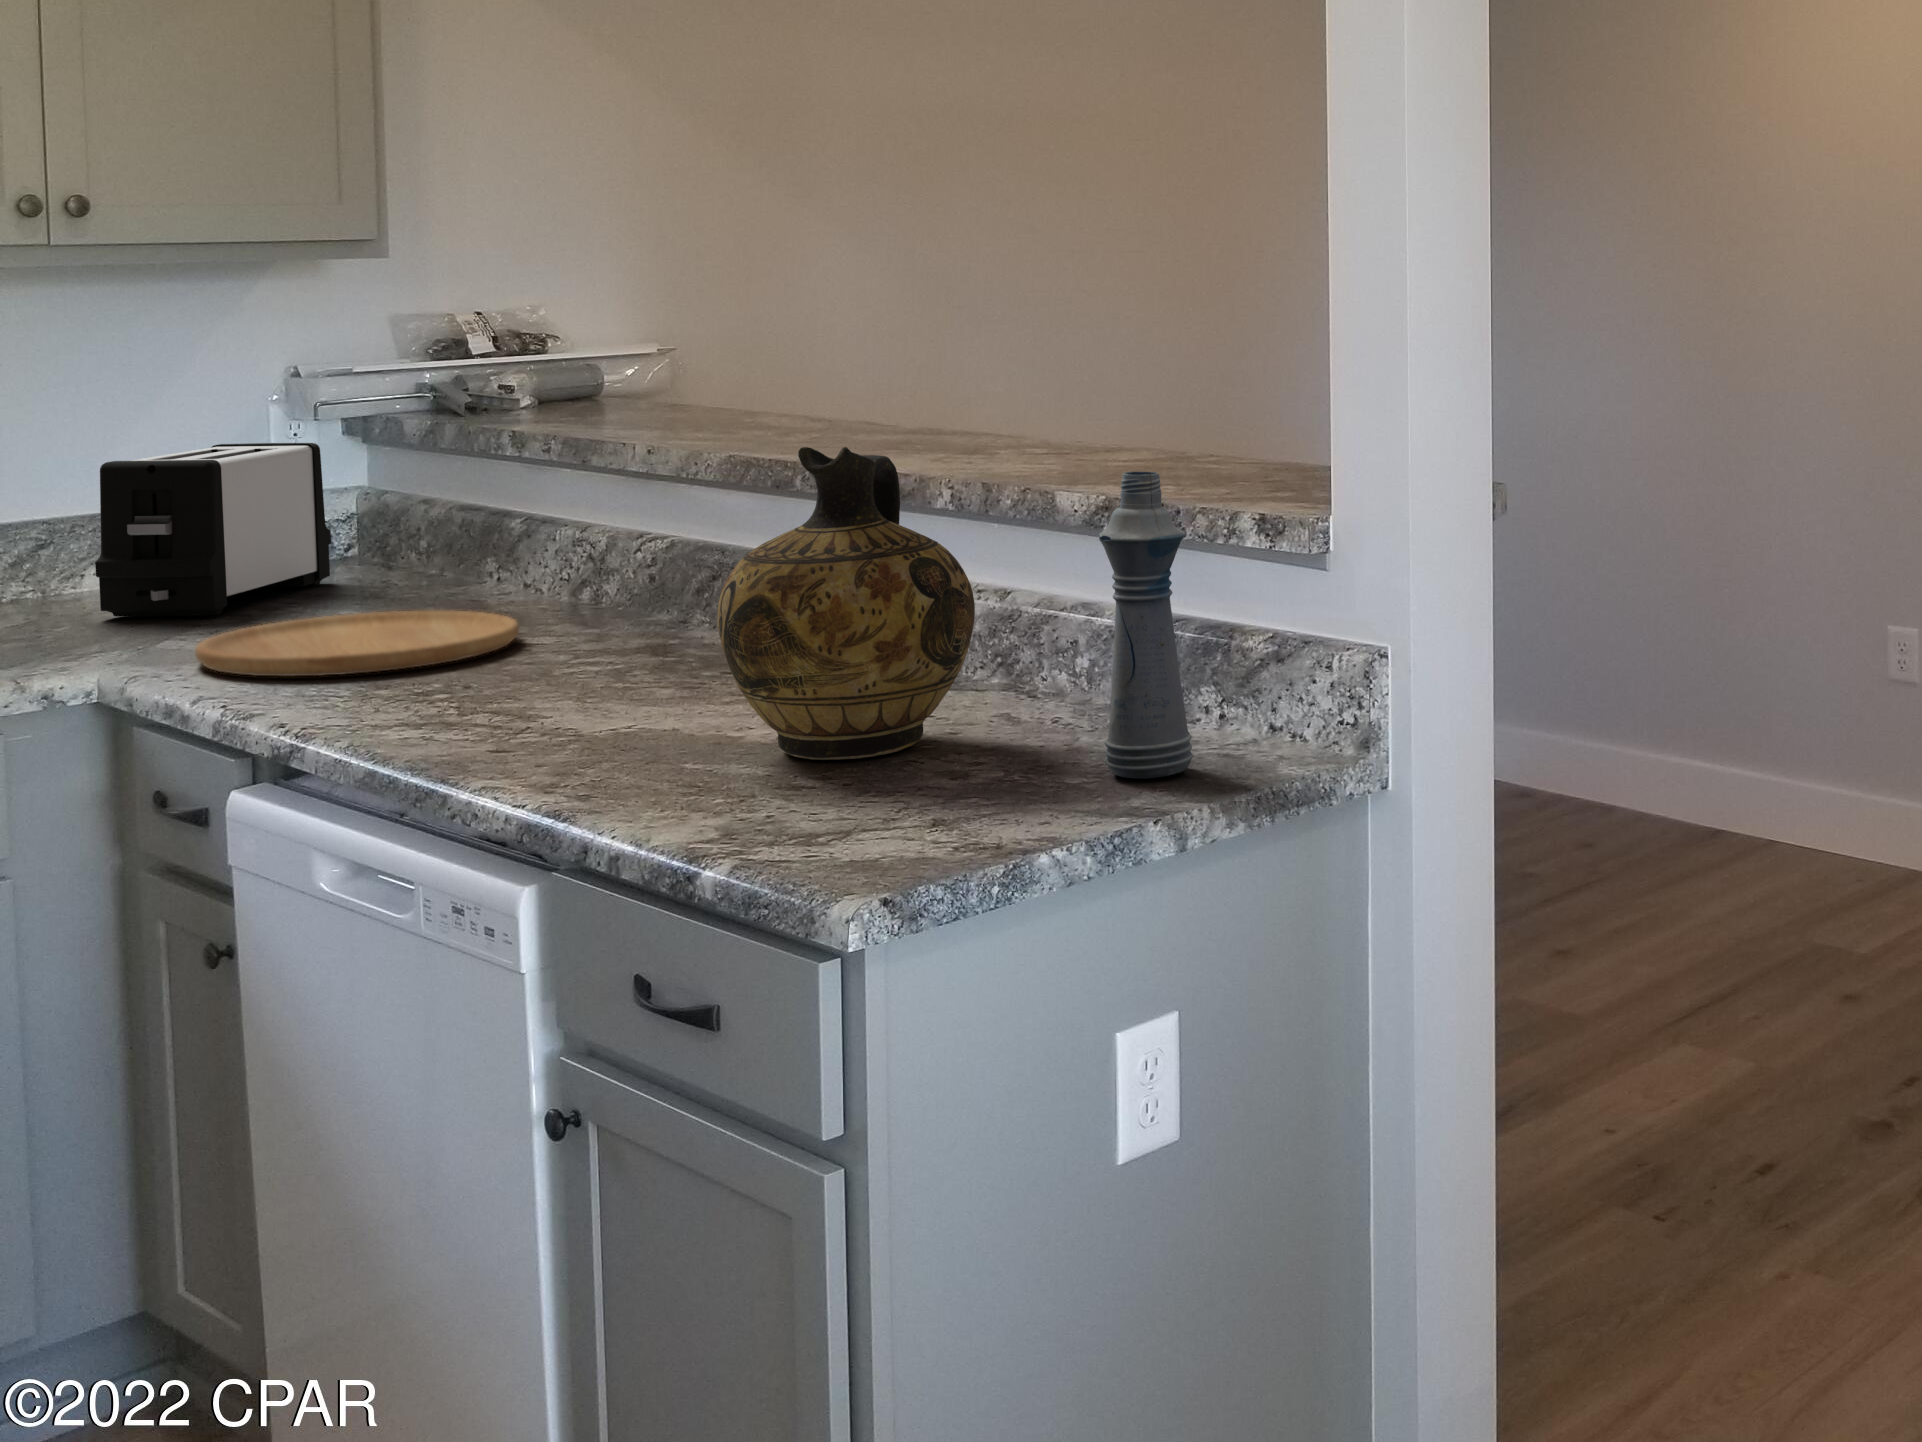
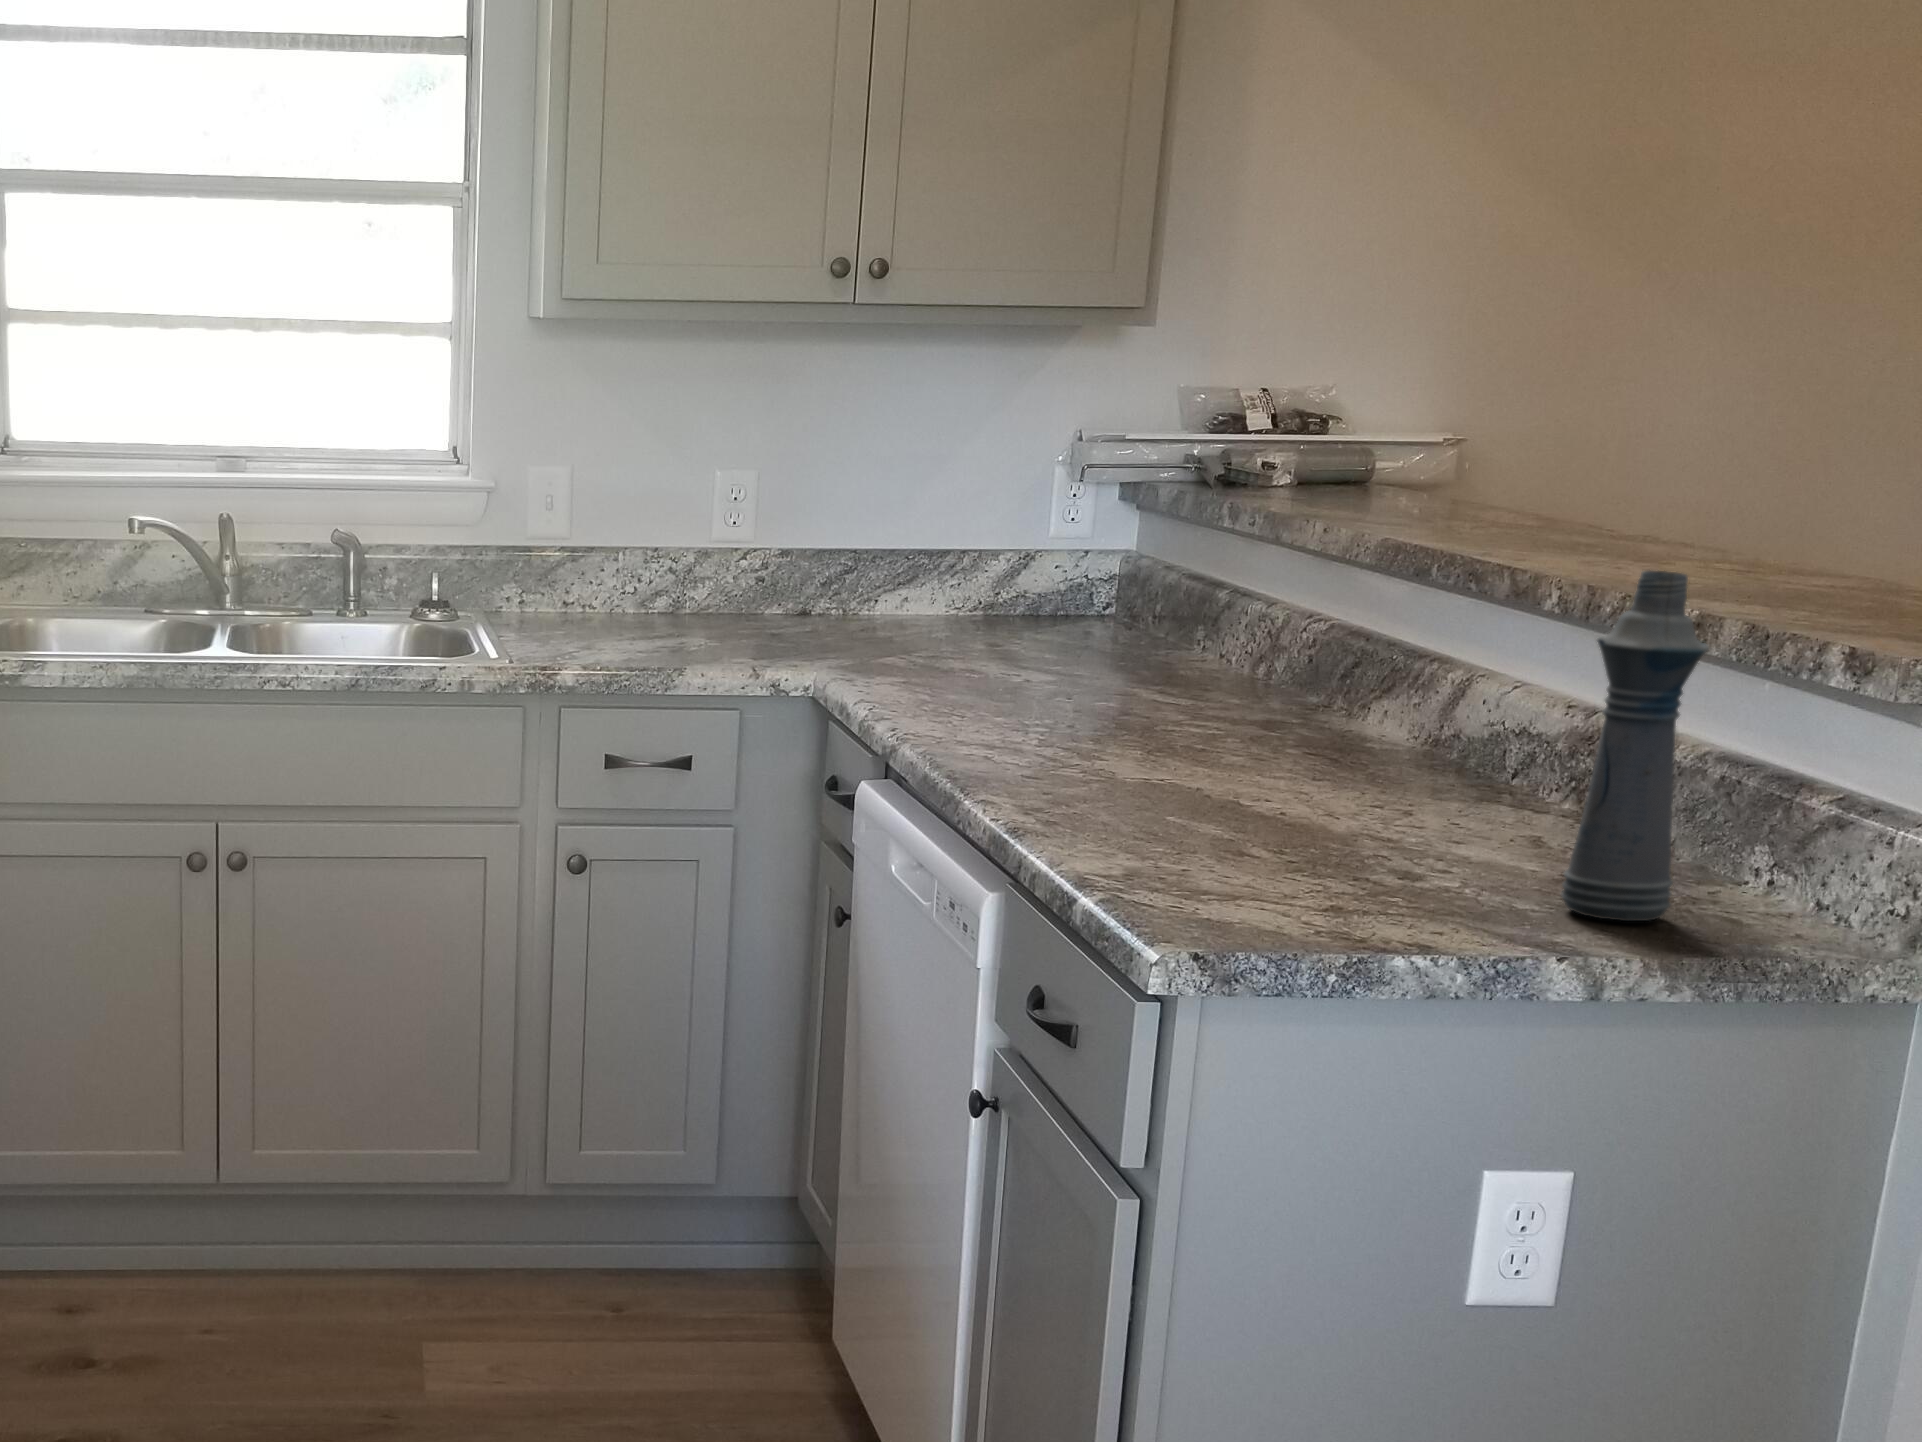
toaster: present [95,443,331,616] -> none [875,498,1081,644]
ceramic jug: present [717,447,975,760] -> none [1218,514,1494,844]
cutting board: present [195,610,519,676] -> none [894,654,1165,705]

